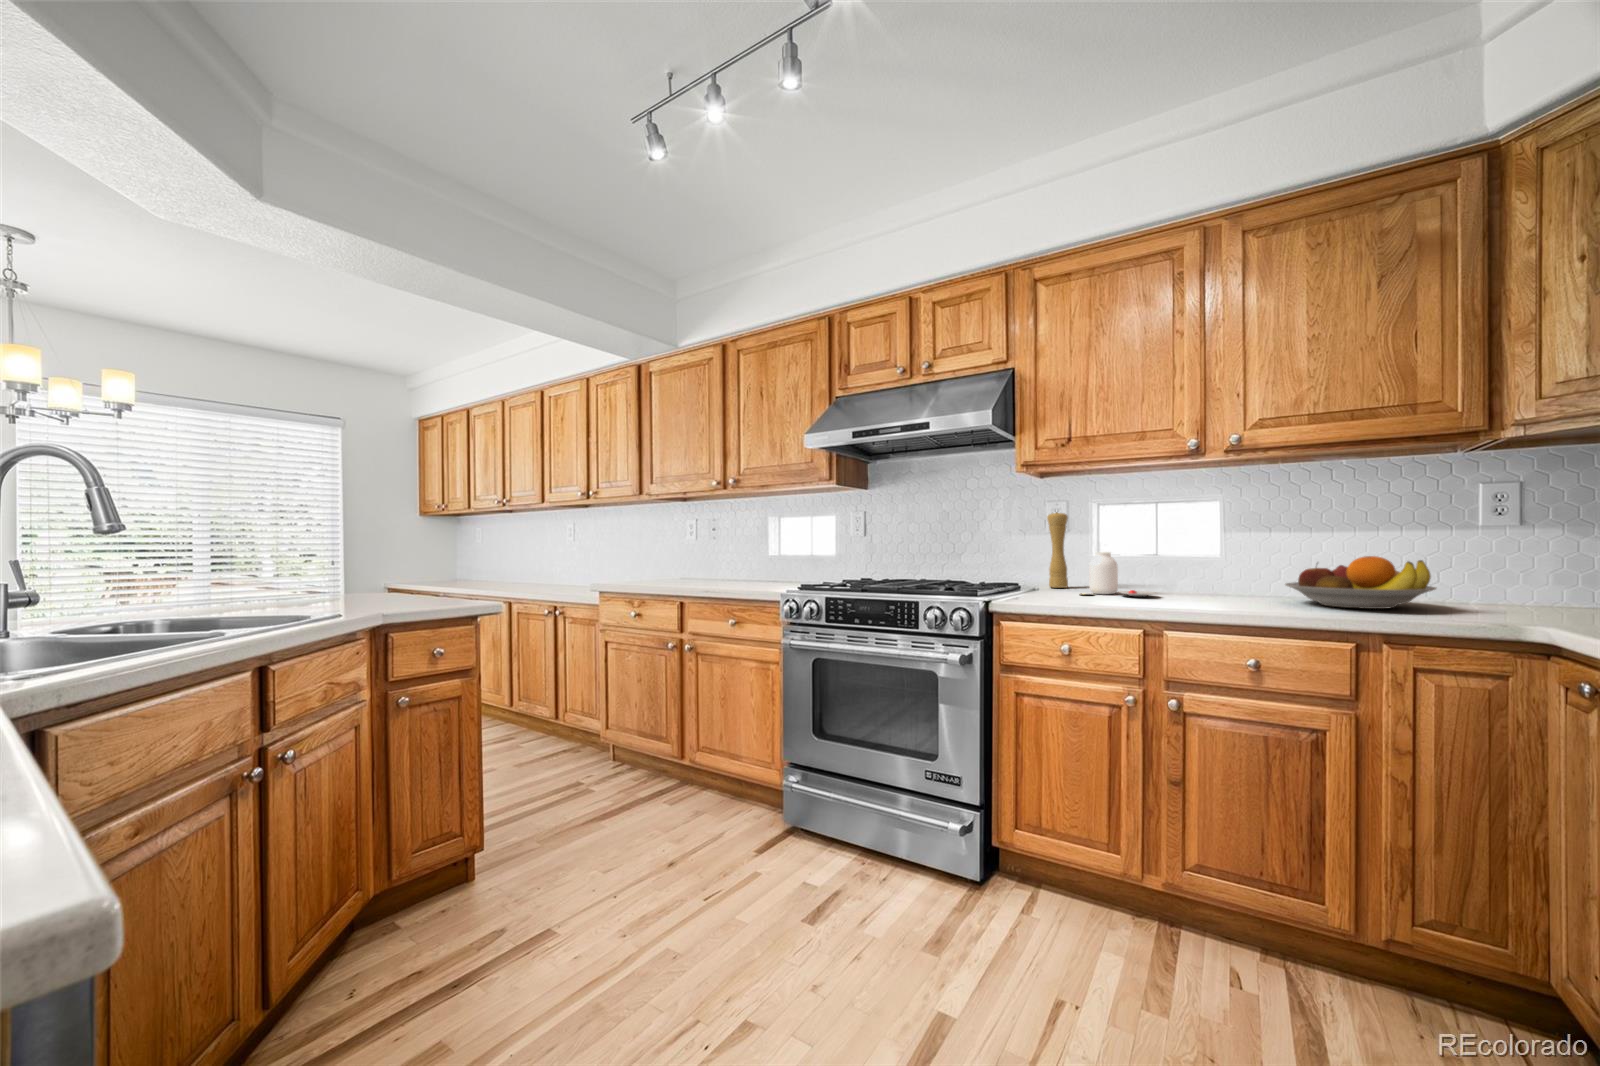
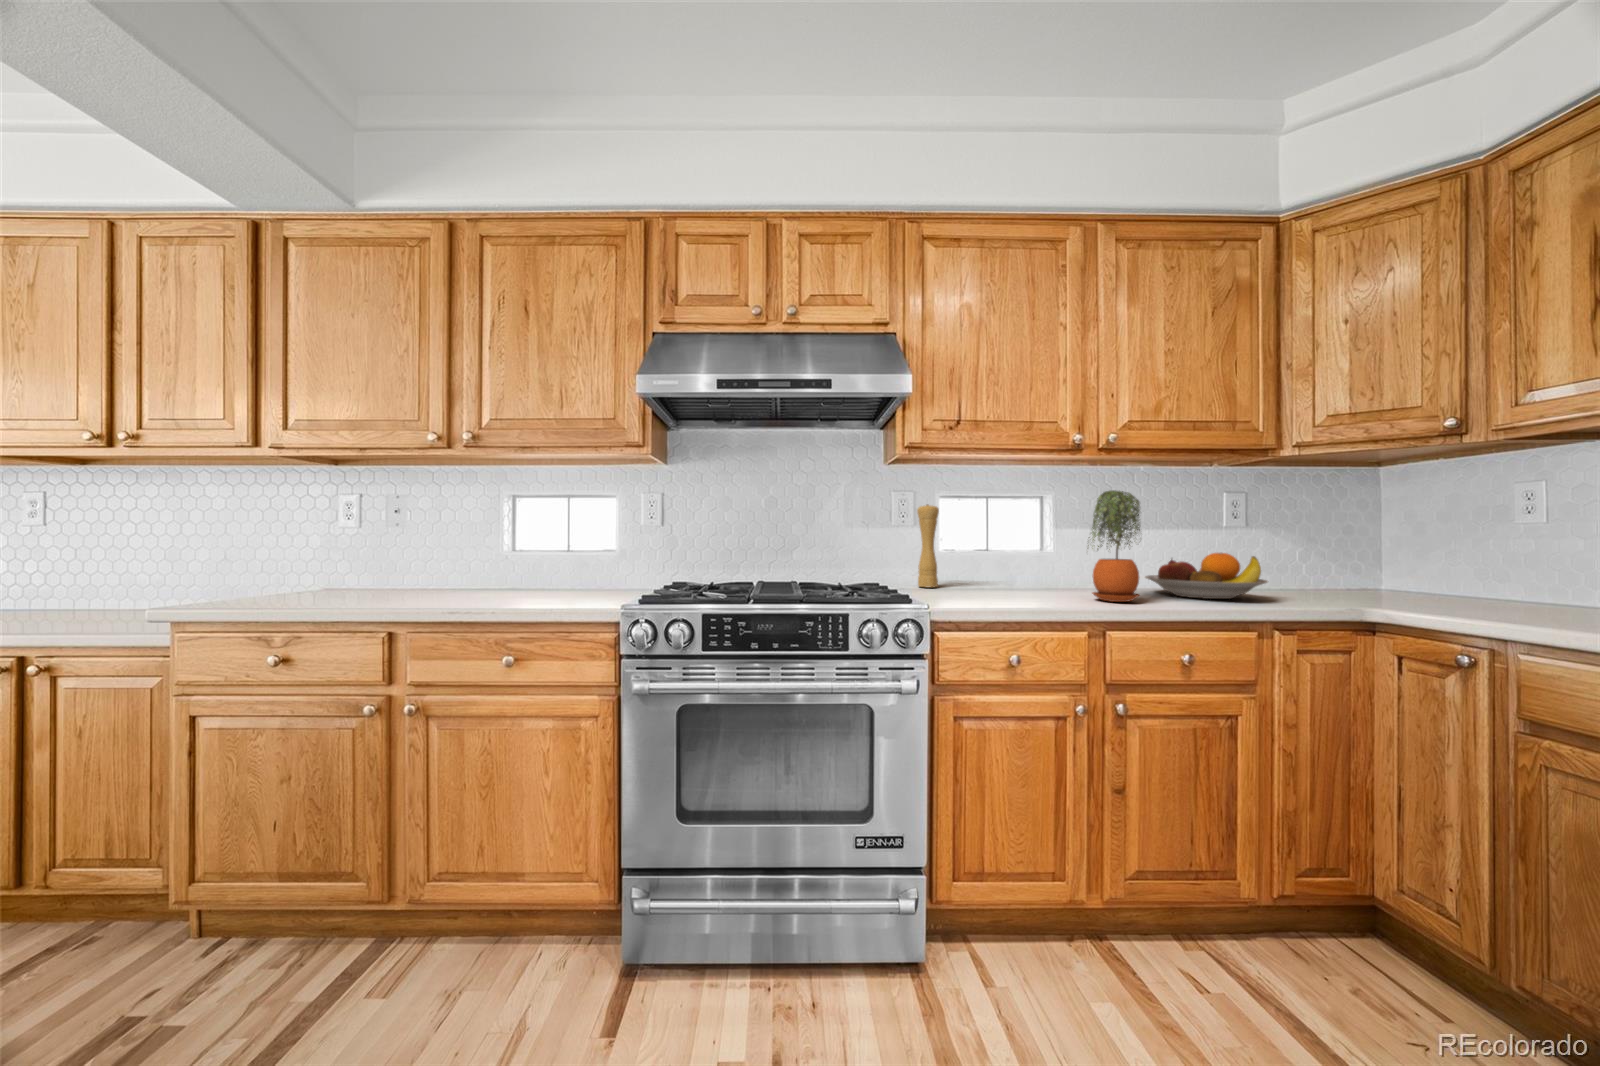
potted plant: none [1172,492,1233,605] -> present [1087,490,1140,602]
jar: present [1081,552,1156,596] -> none [980,549,1058,595]

